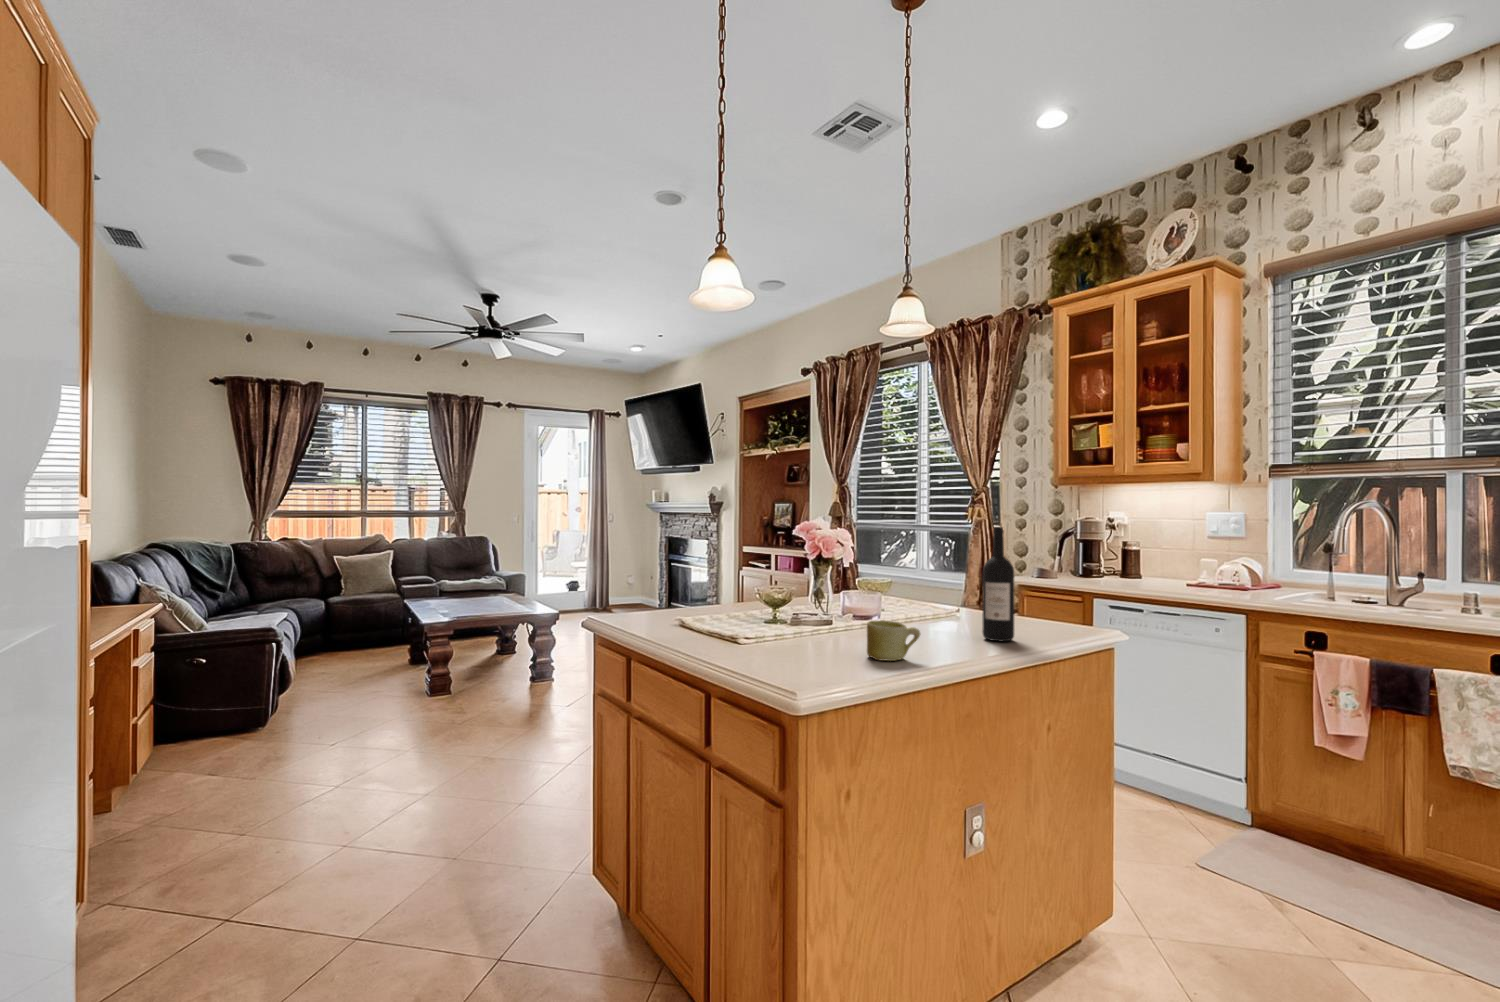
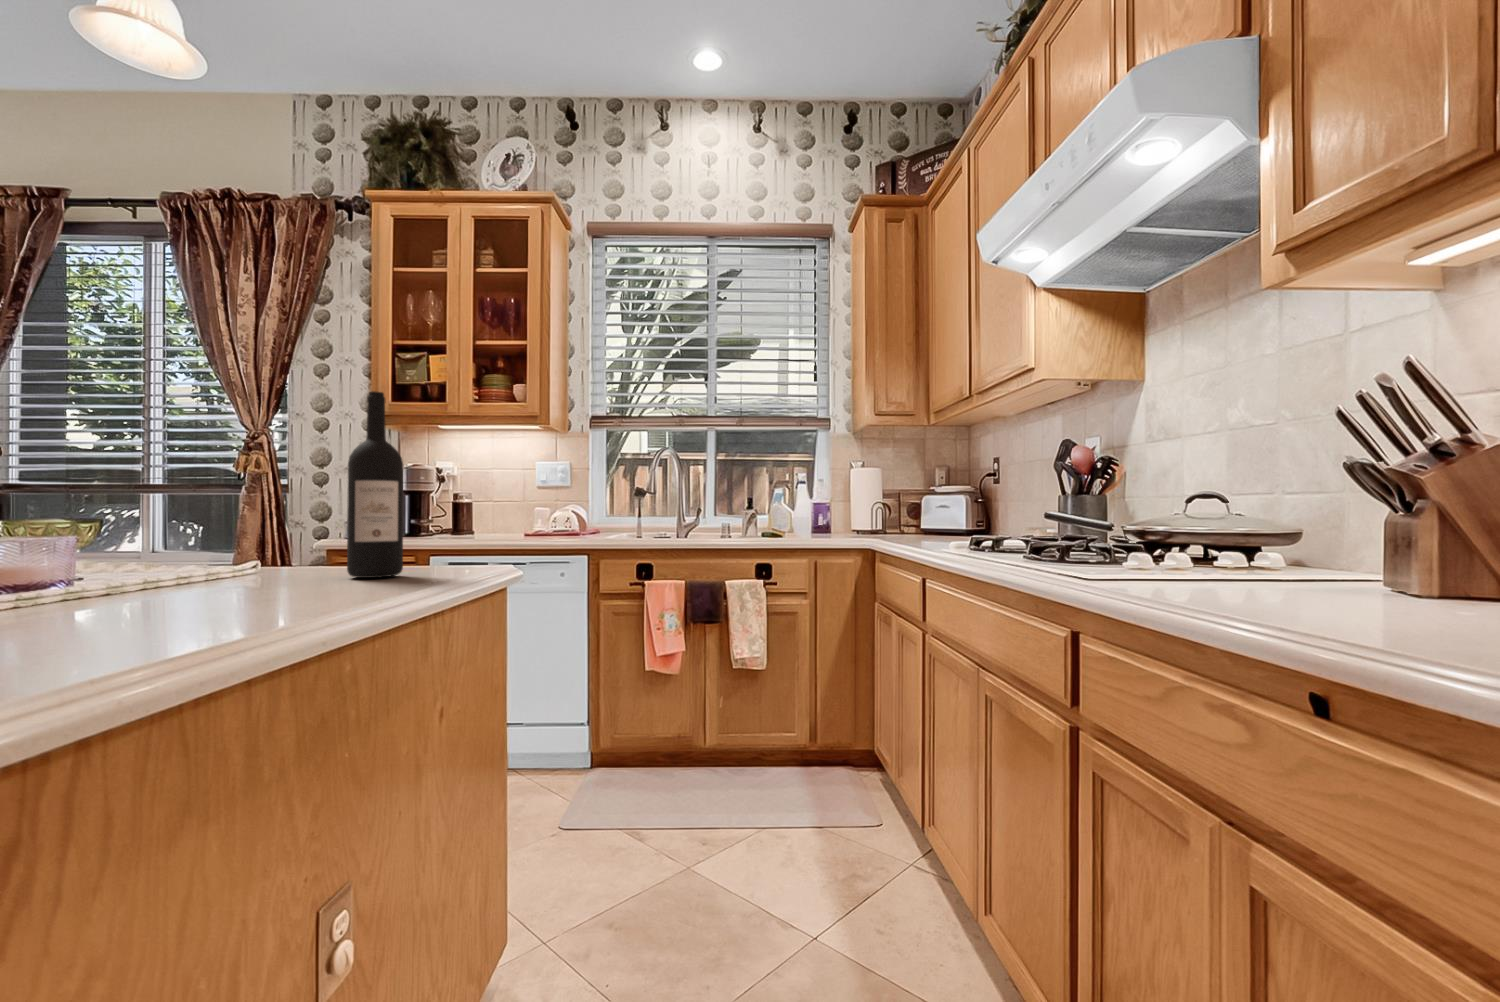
mug: present [867,620,921,661] -> none [94,538,249,623]

